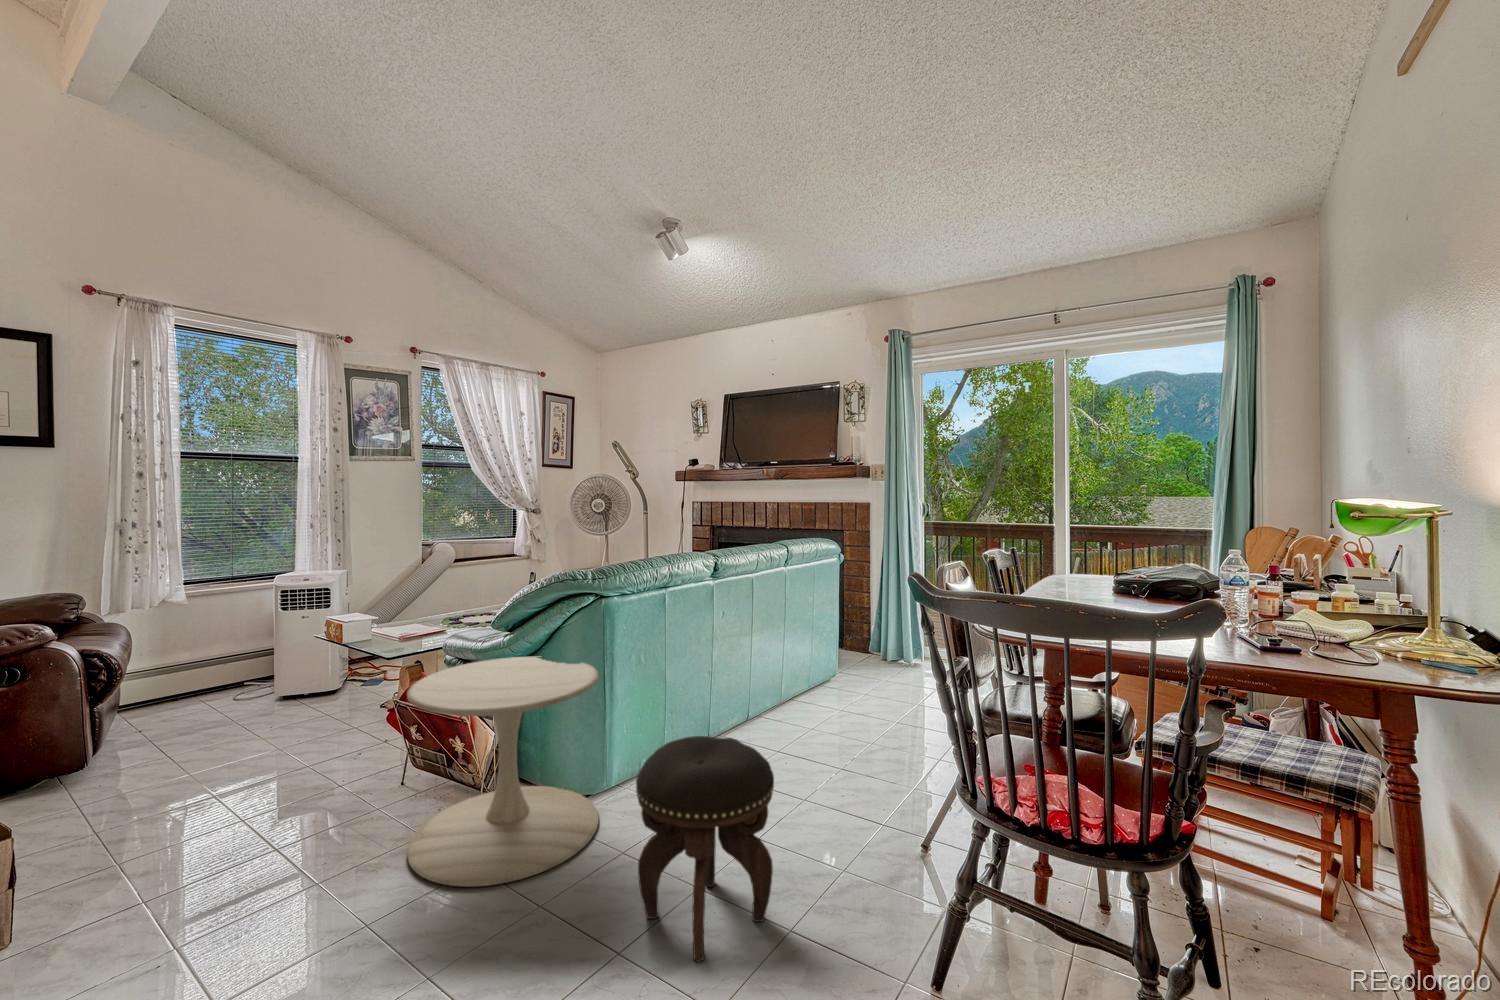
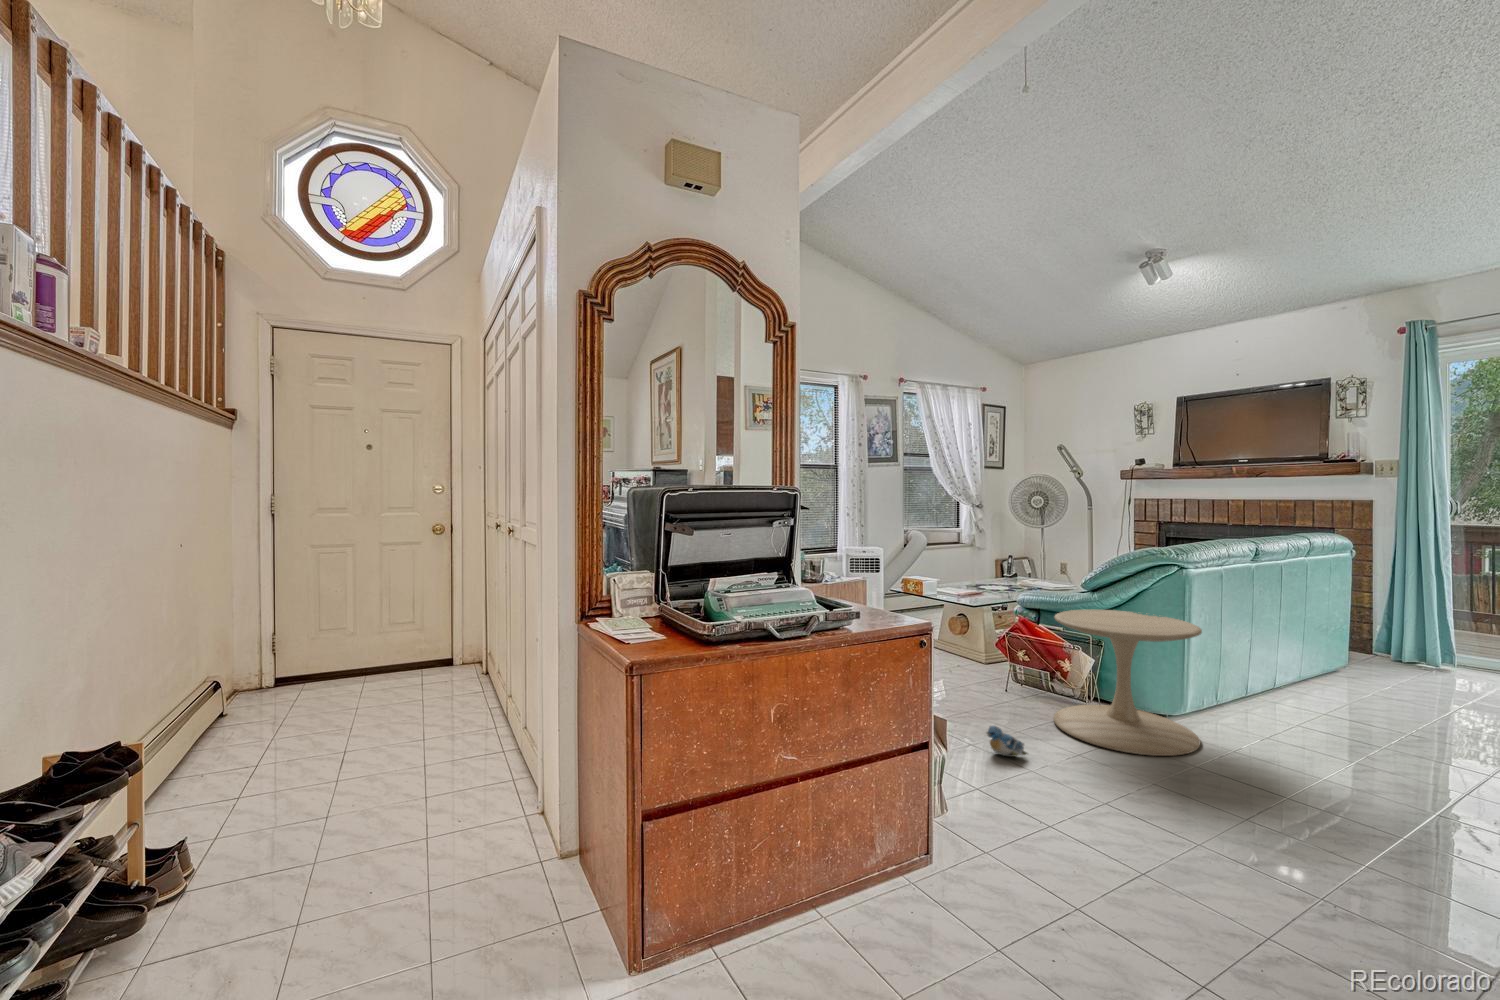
footstool: present [636,736,774,962] -> none [1292,670,1434,821]
plush toy: none [200,903,276,956] -> present [987,726,1028,757]

